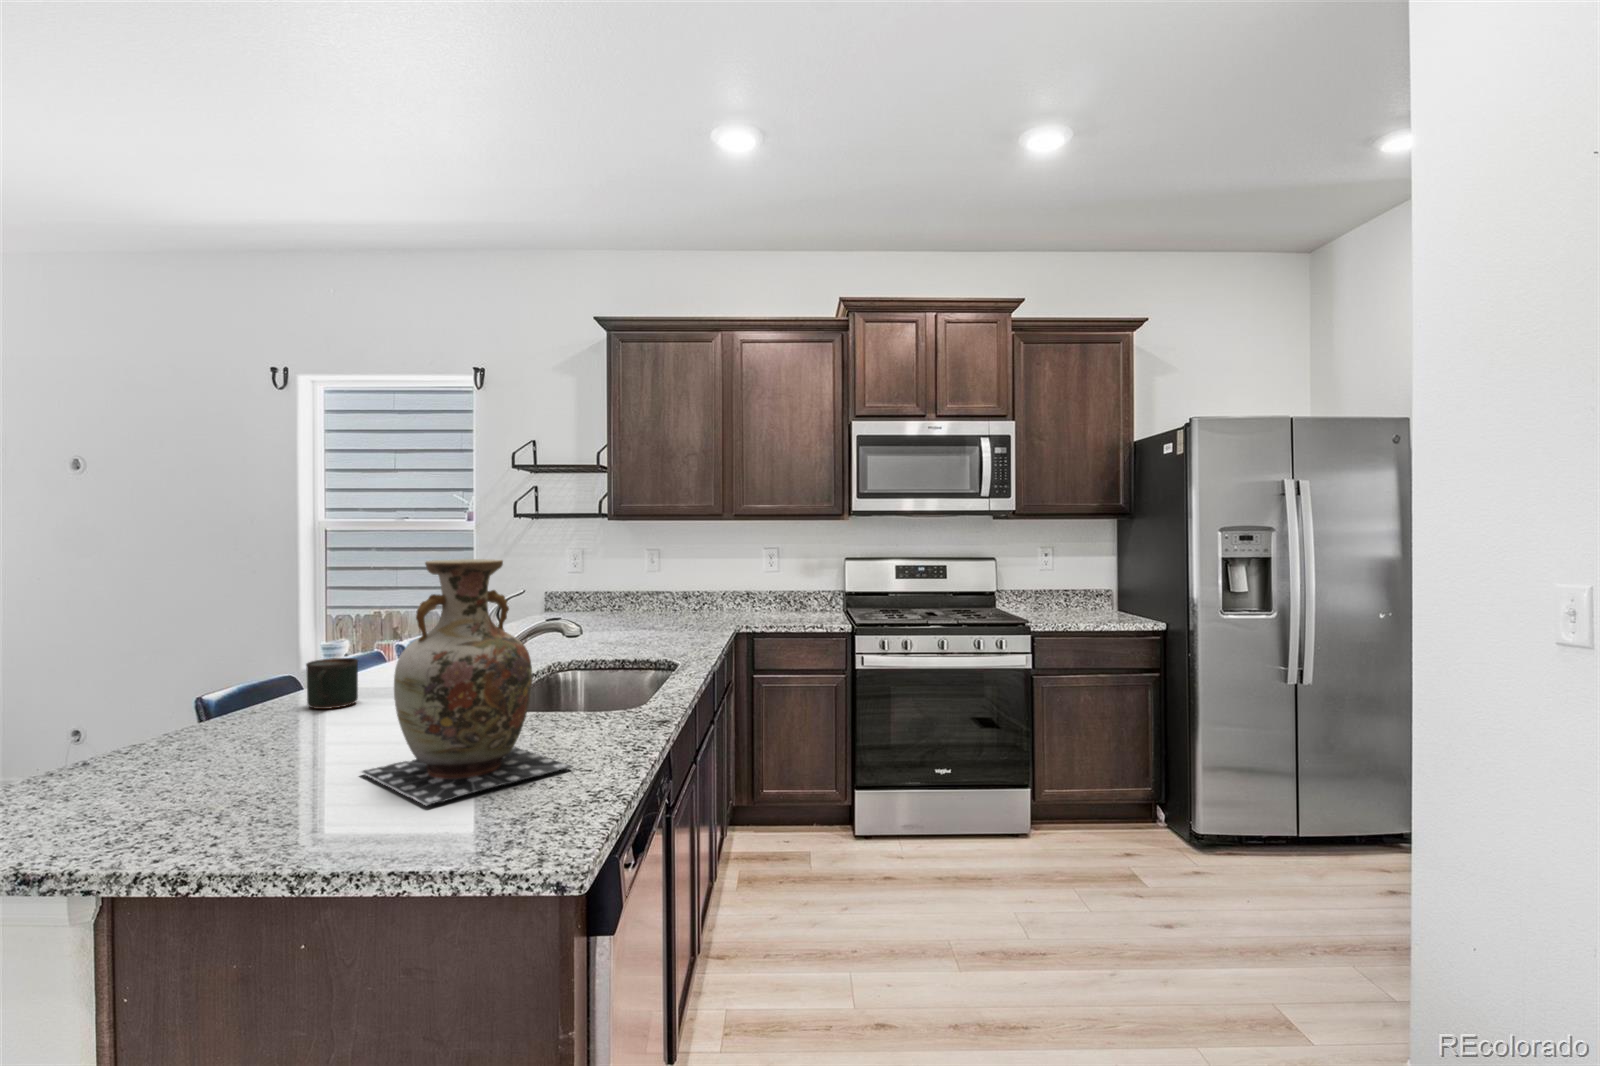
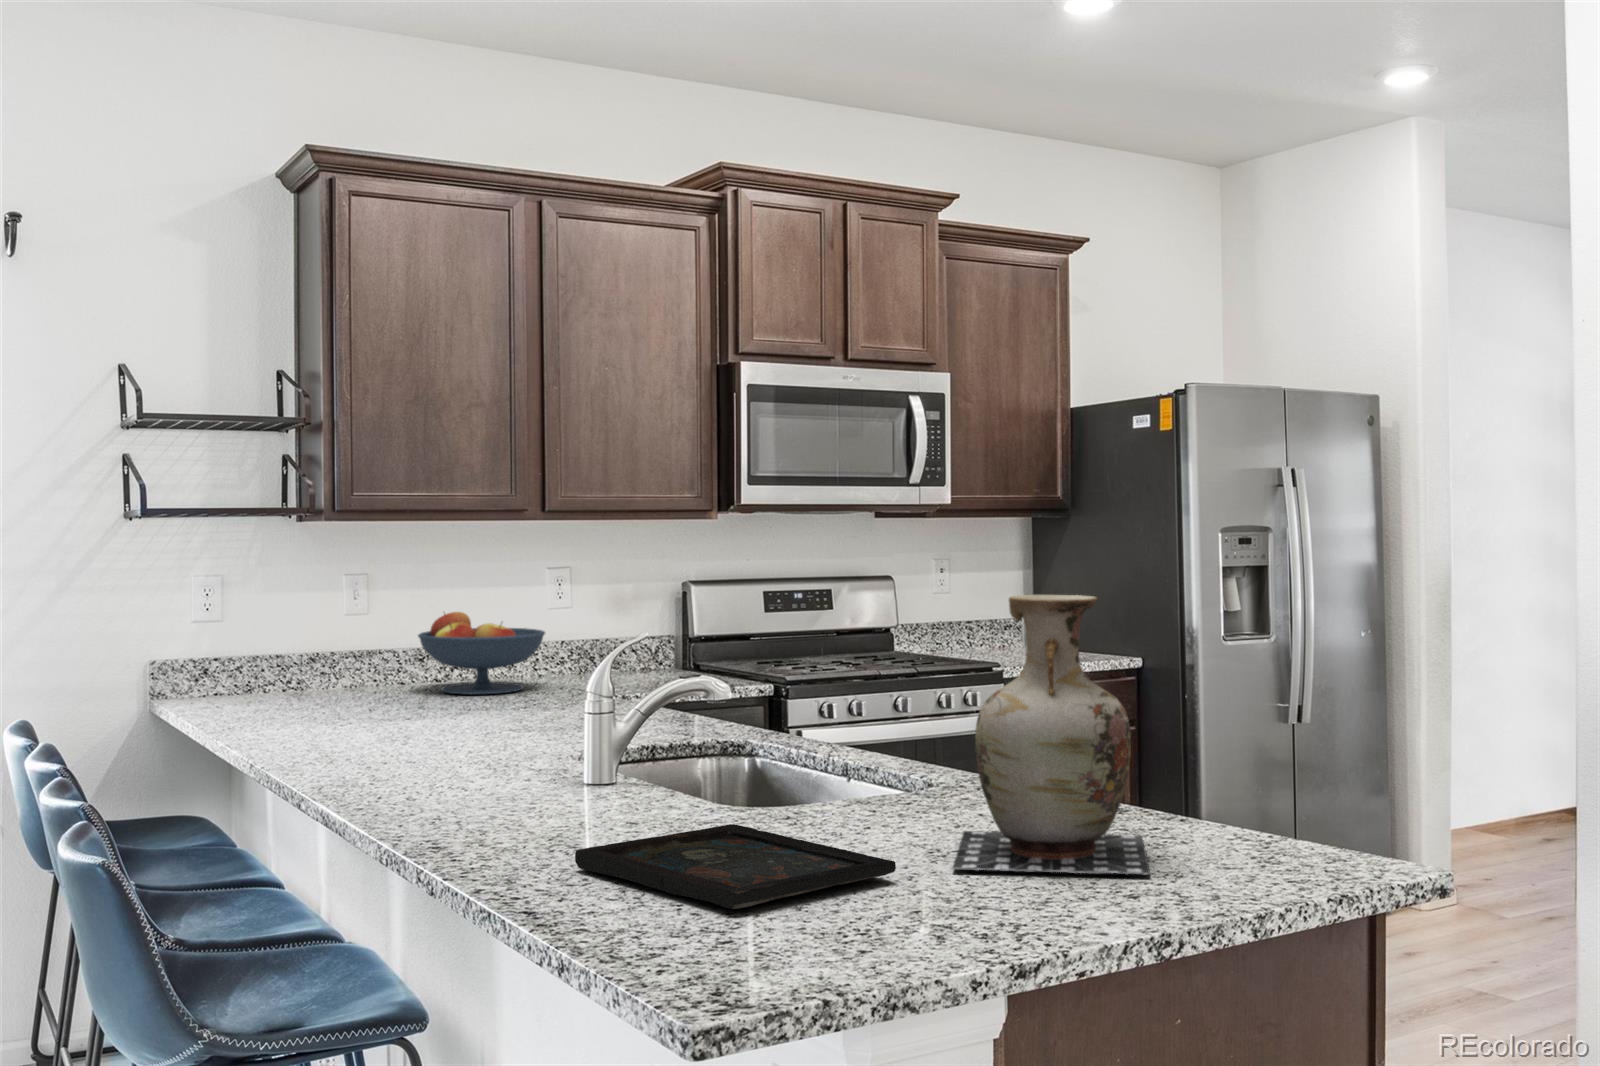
fruit bowl: none [662,571,733,618] -> present [418,612,545,695]
mug: present [306,658,358,709] -> none [499,761,573,841]
tray: none [133,713,380,778] -> present [575,824,896,909]

